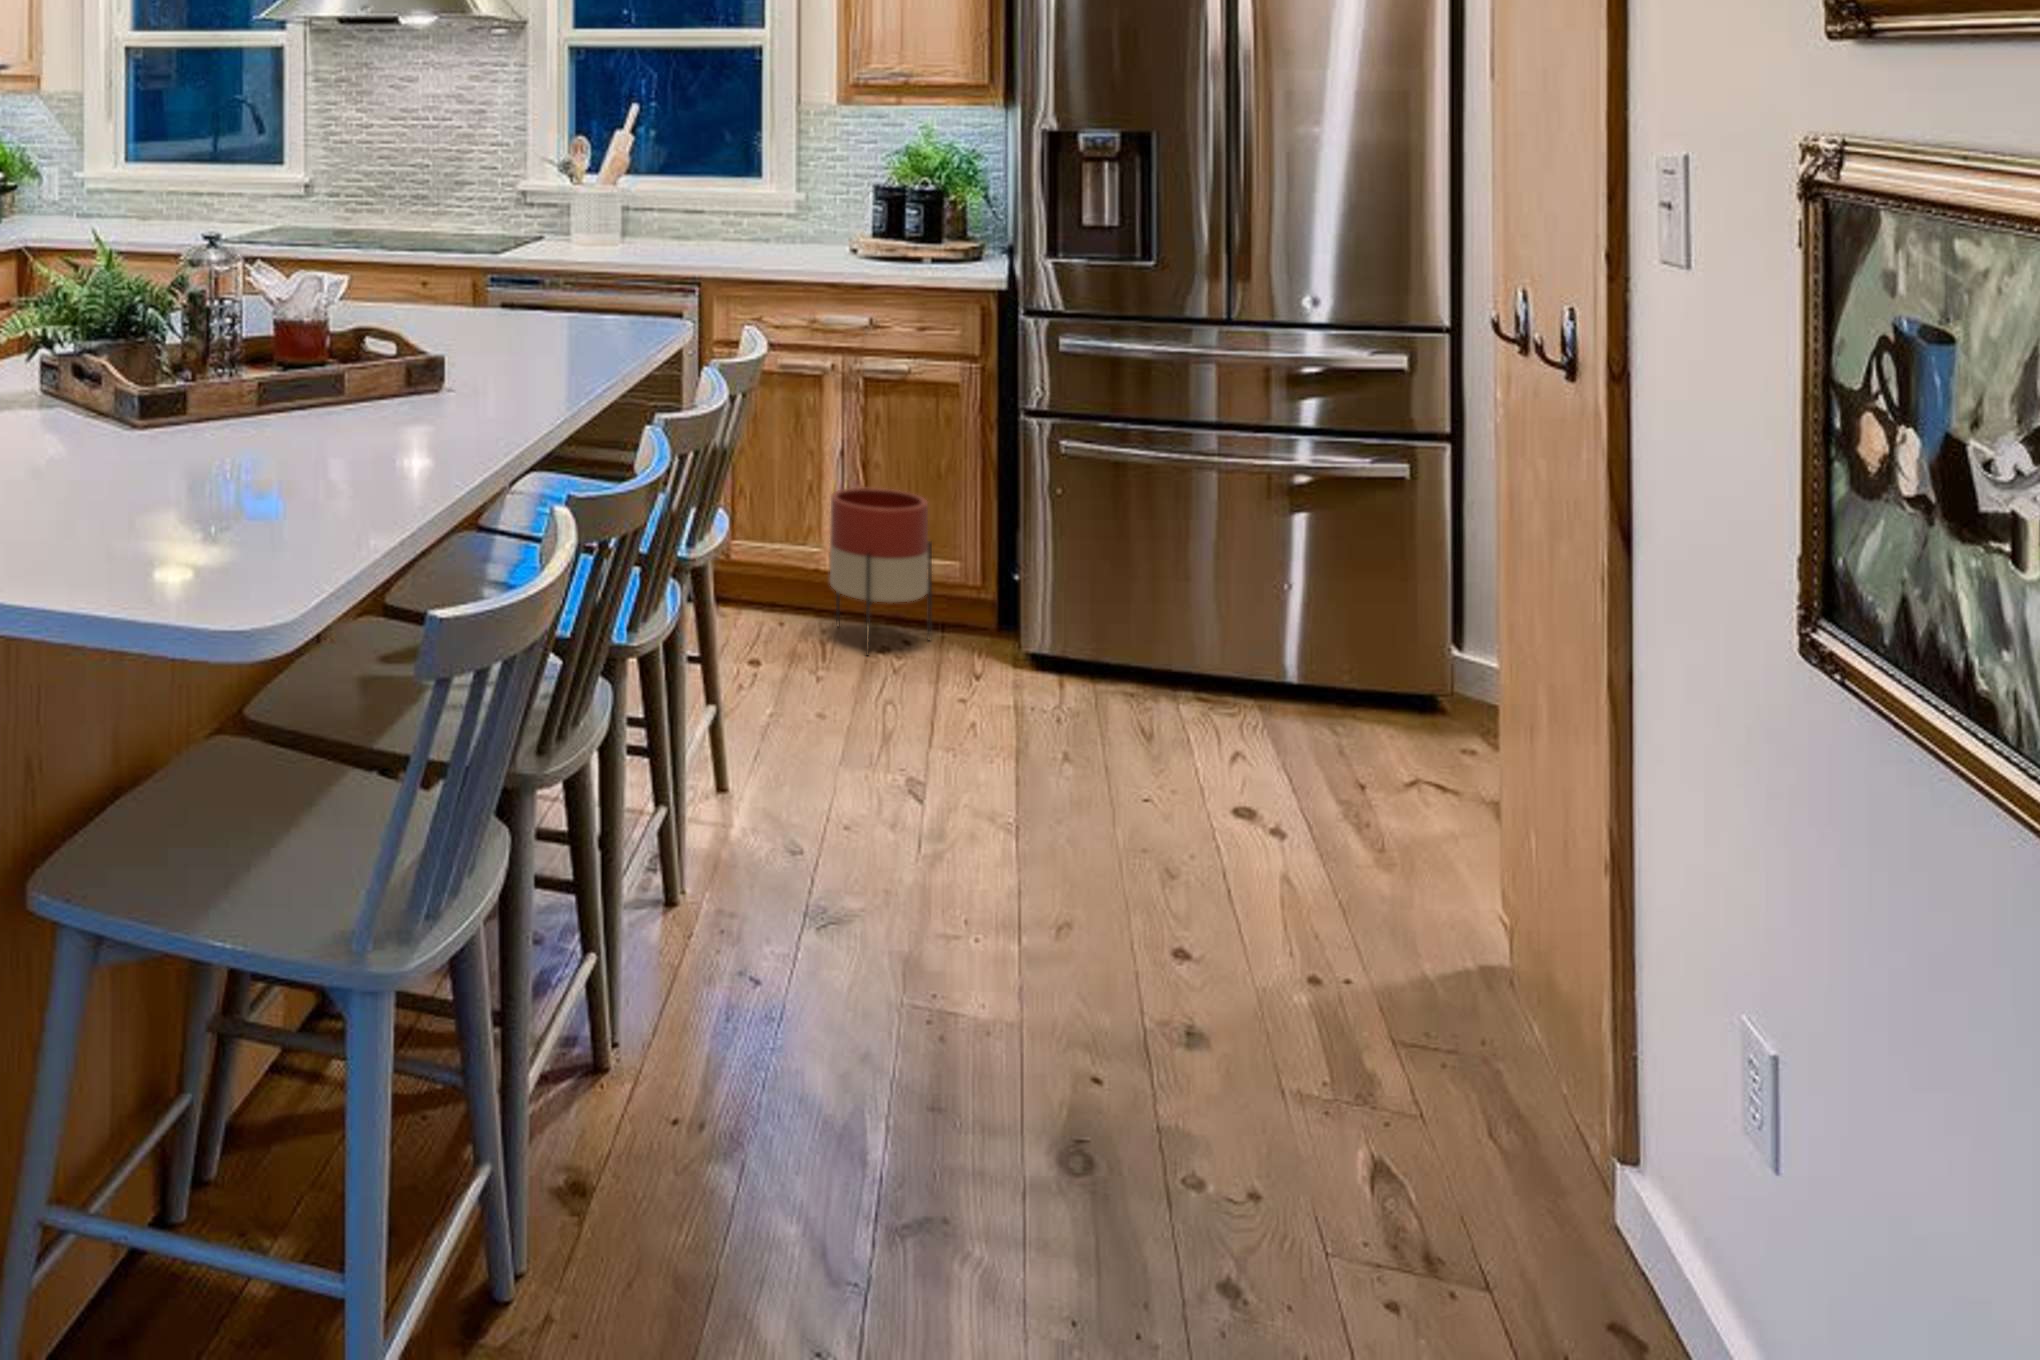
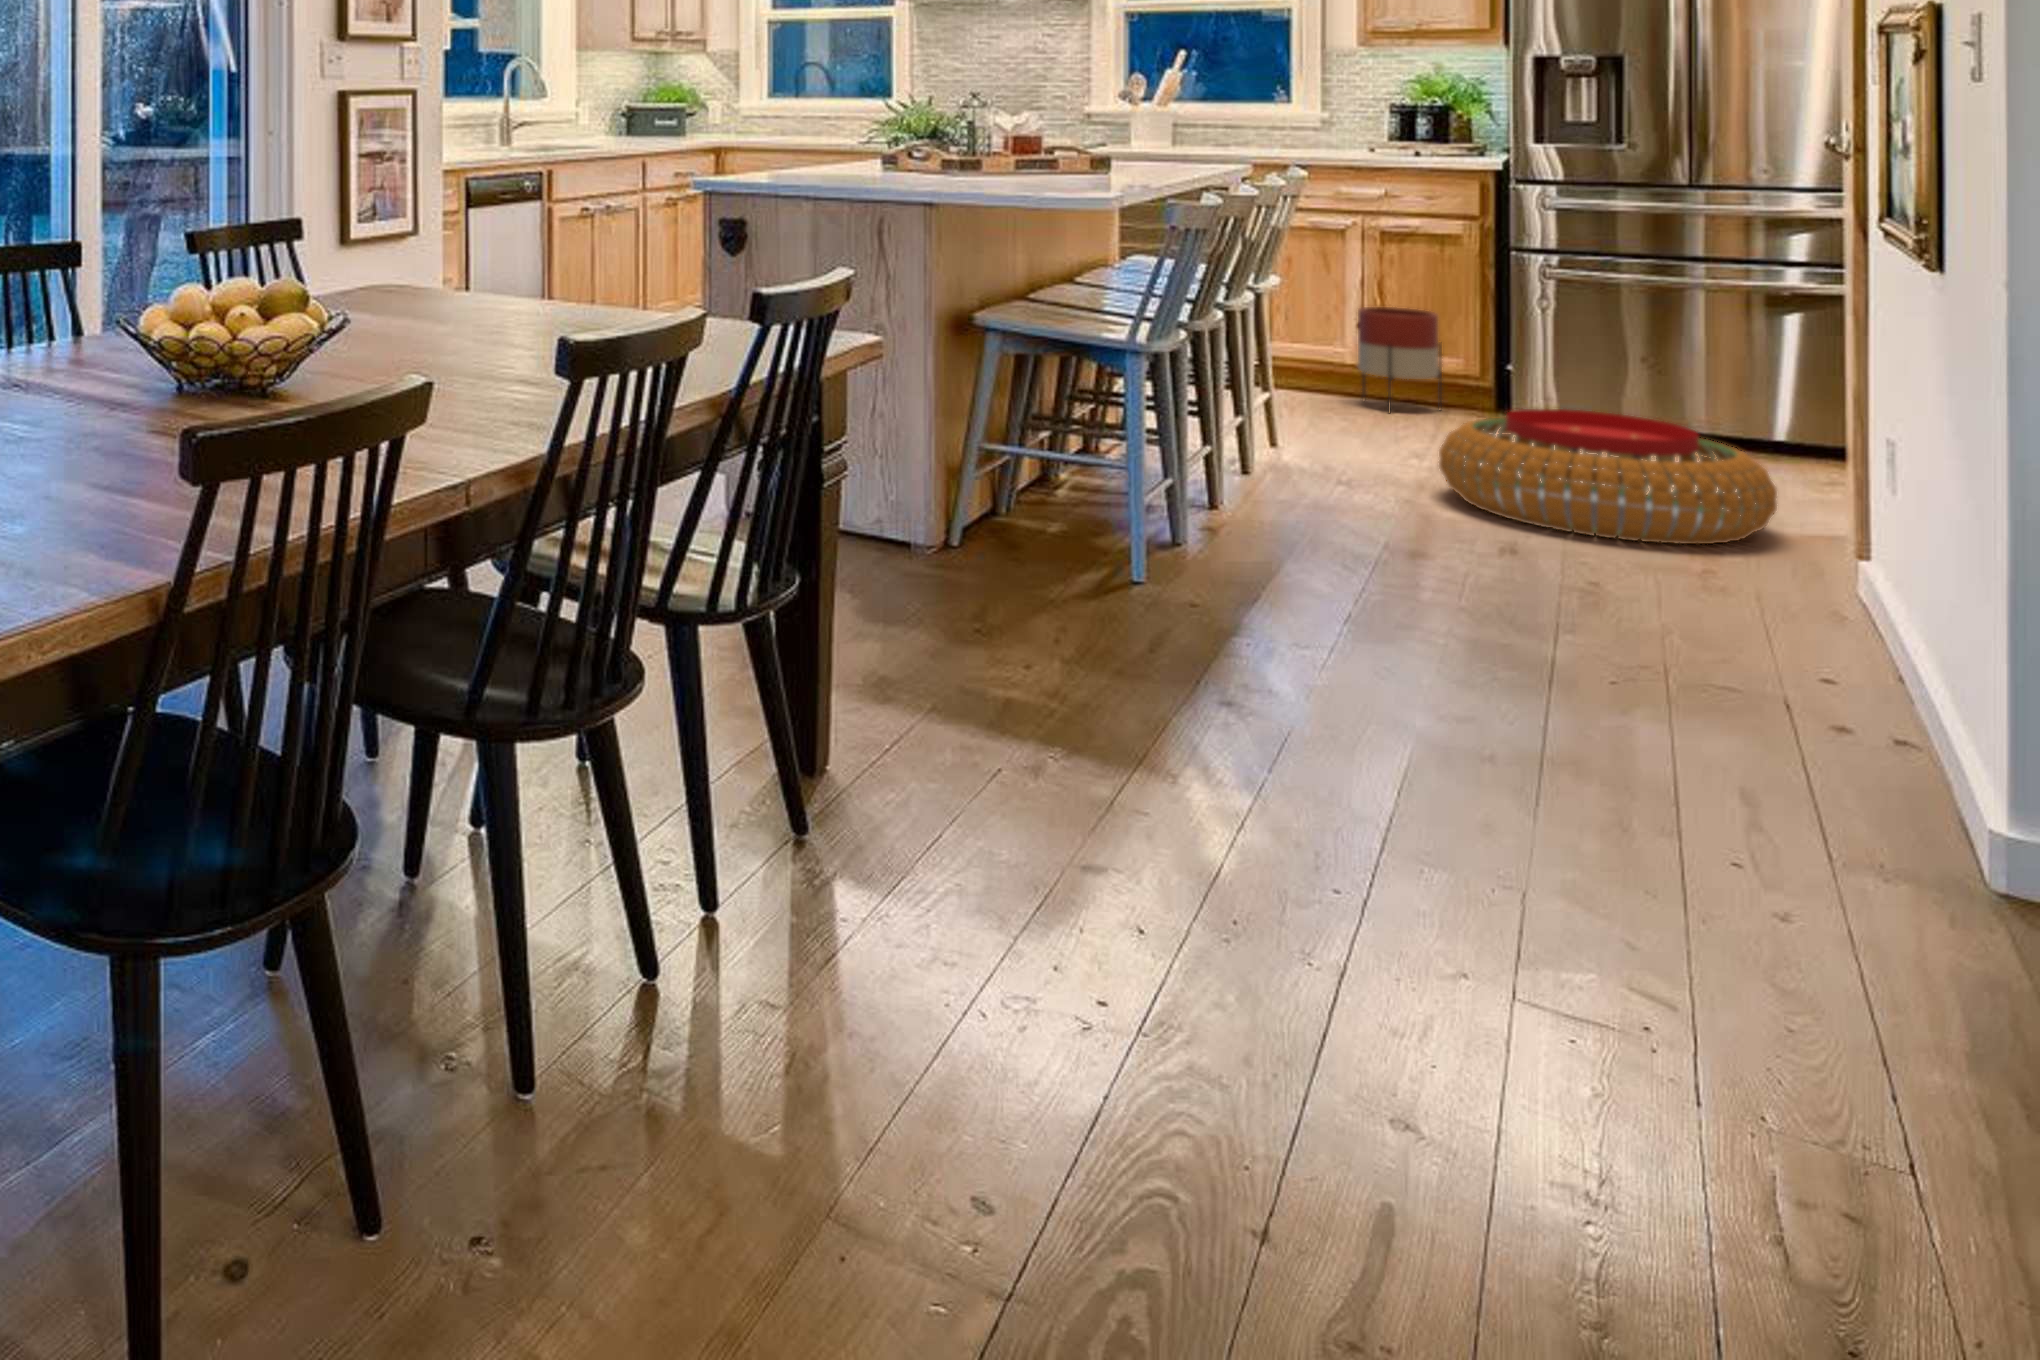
pouf: none [925,741,1405,1040] -> present [1439,409,1777,544]

